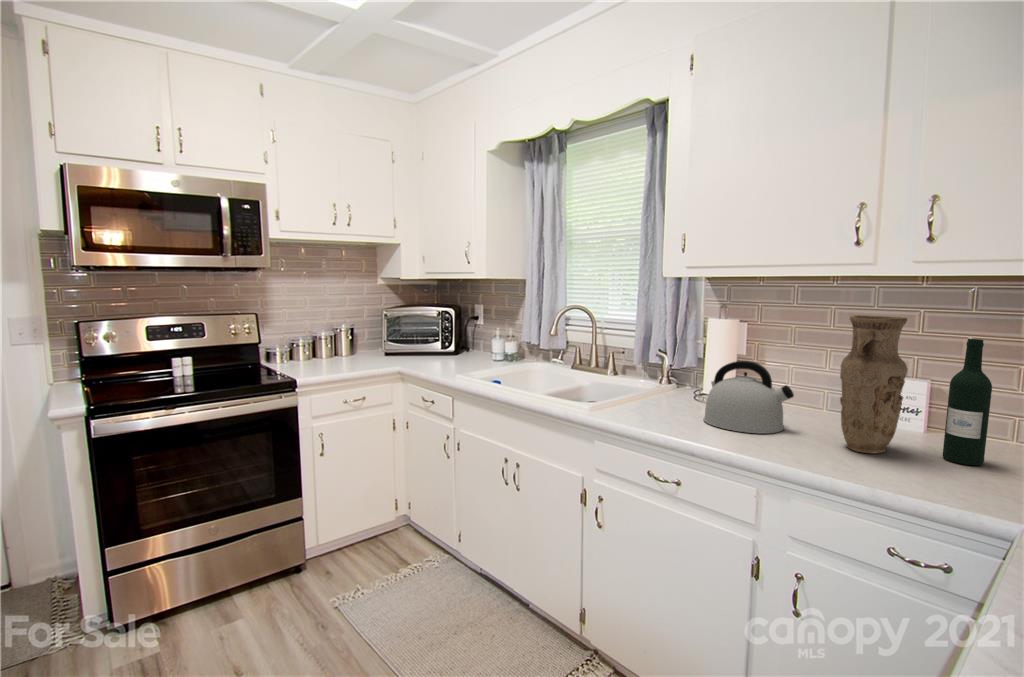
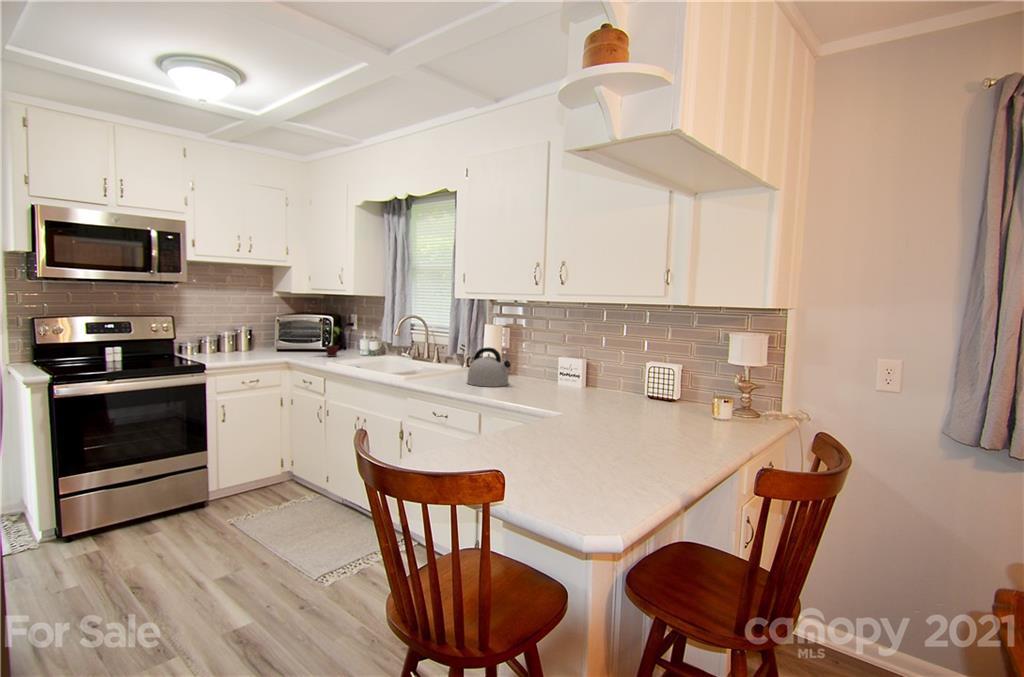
vase: present [840,315,908,453] -> none [523,321,553,393]
potted plant: none [436,321,471,363] -> present [318,326,340,357]
wine bottle: present [943,339,992,465] -> none [567,334,584,396]

